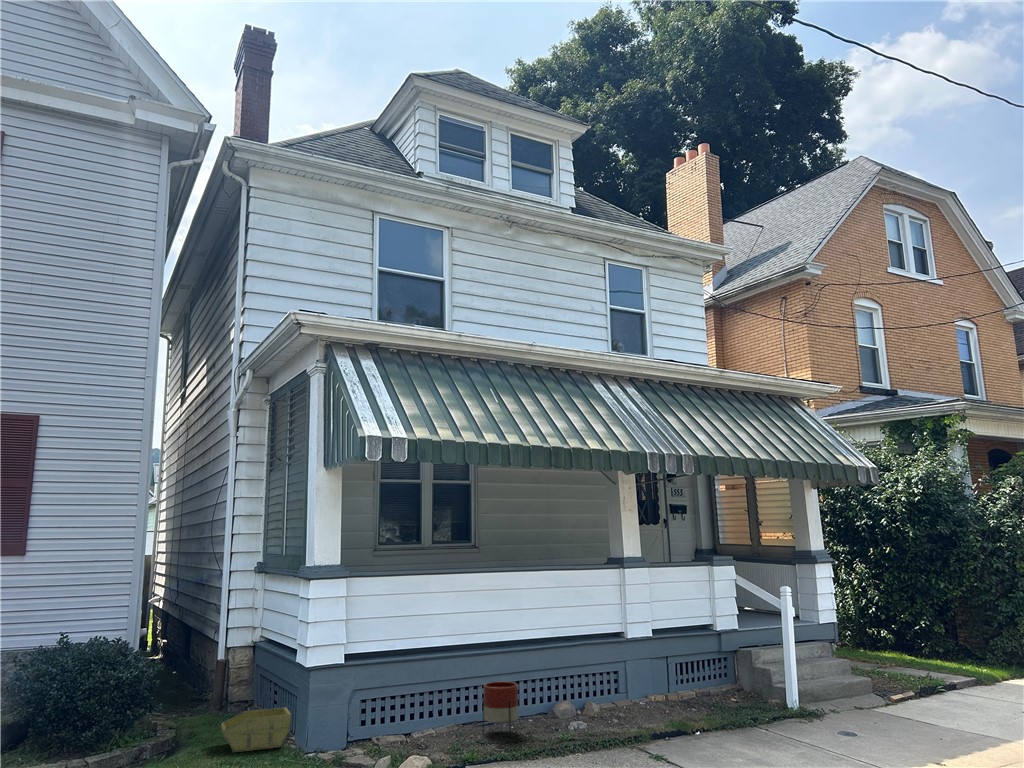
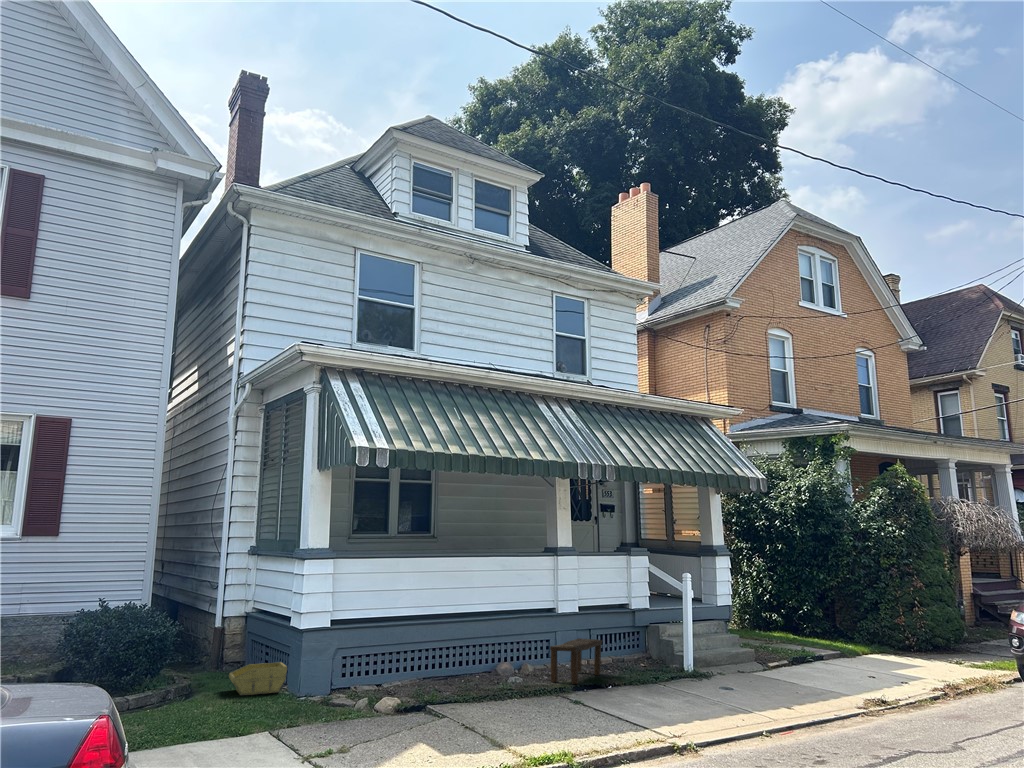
bench: none [620,669,684,730] -> present [550,638,602,684]
planter: present [483,681,518,736] -> none [440,645,469,688]

